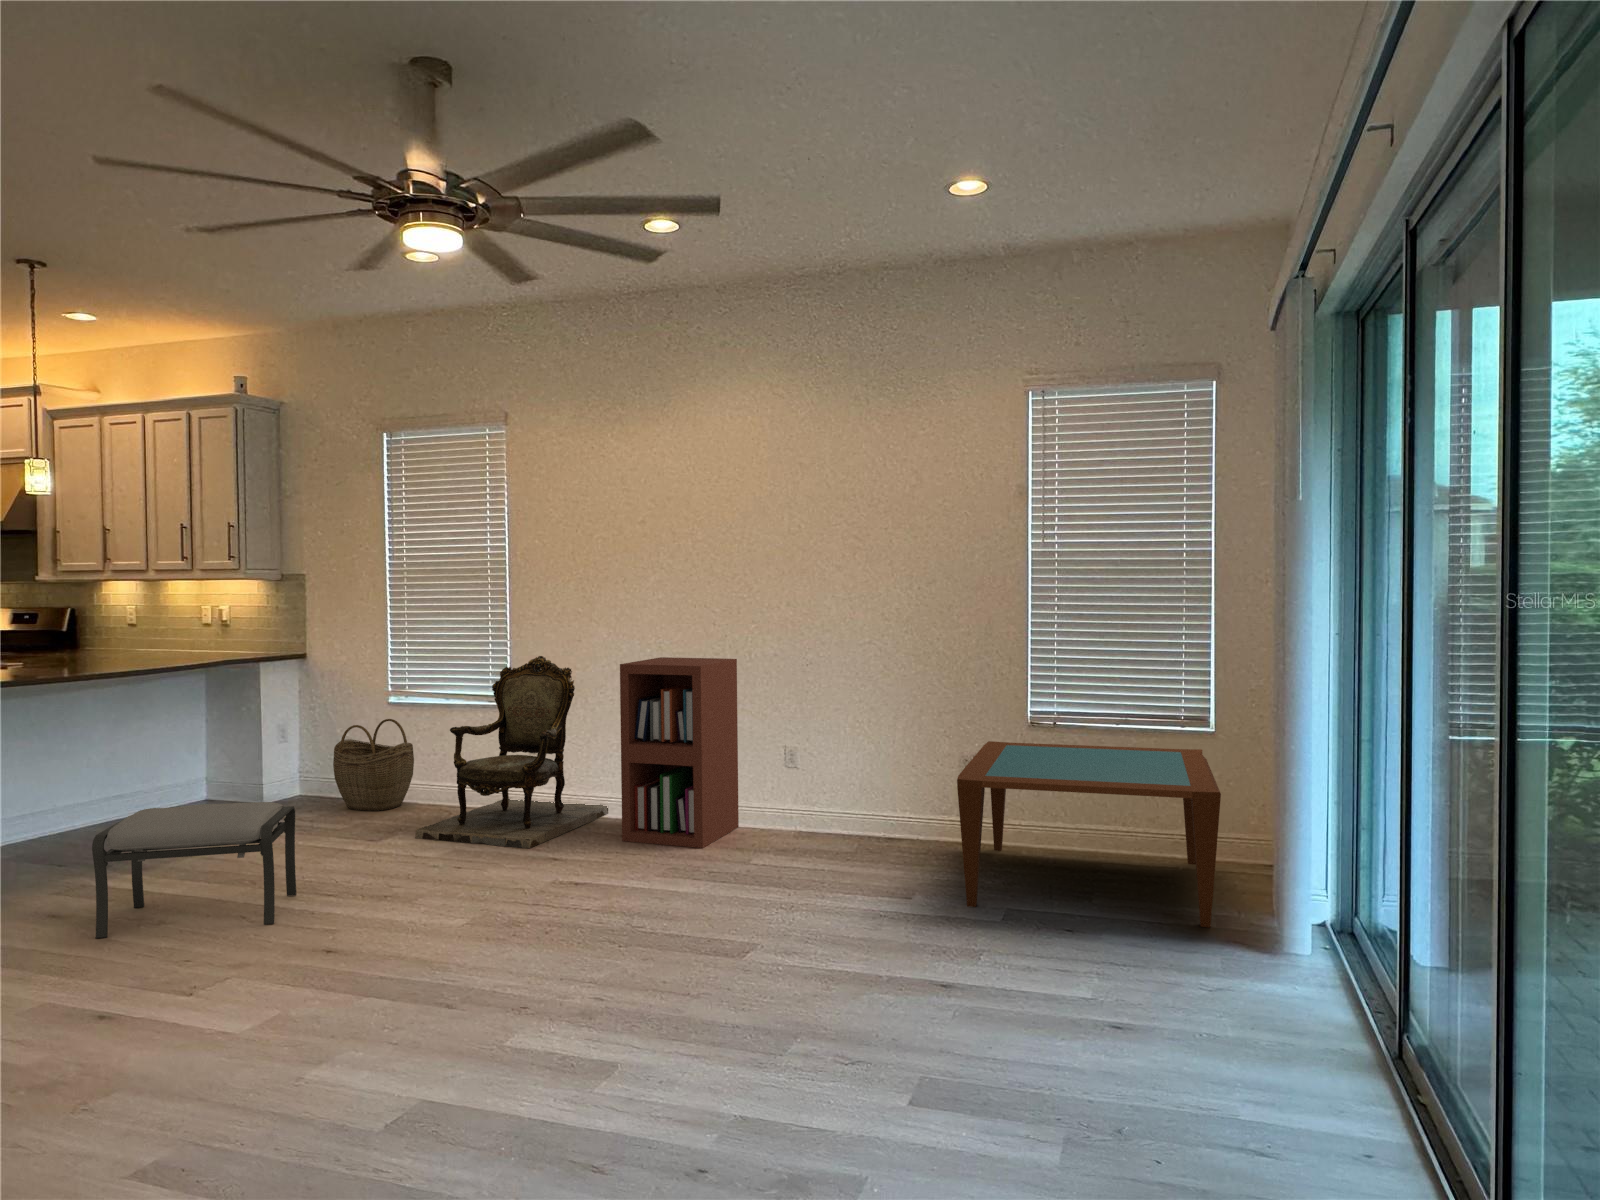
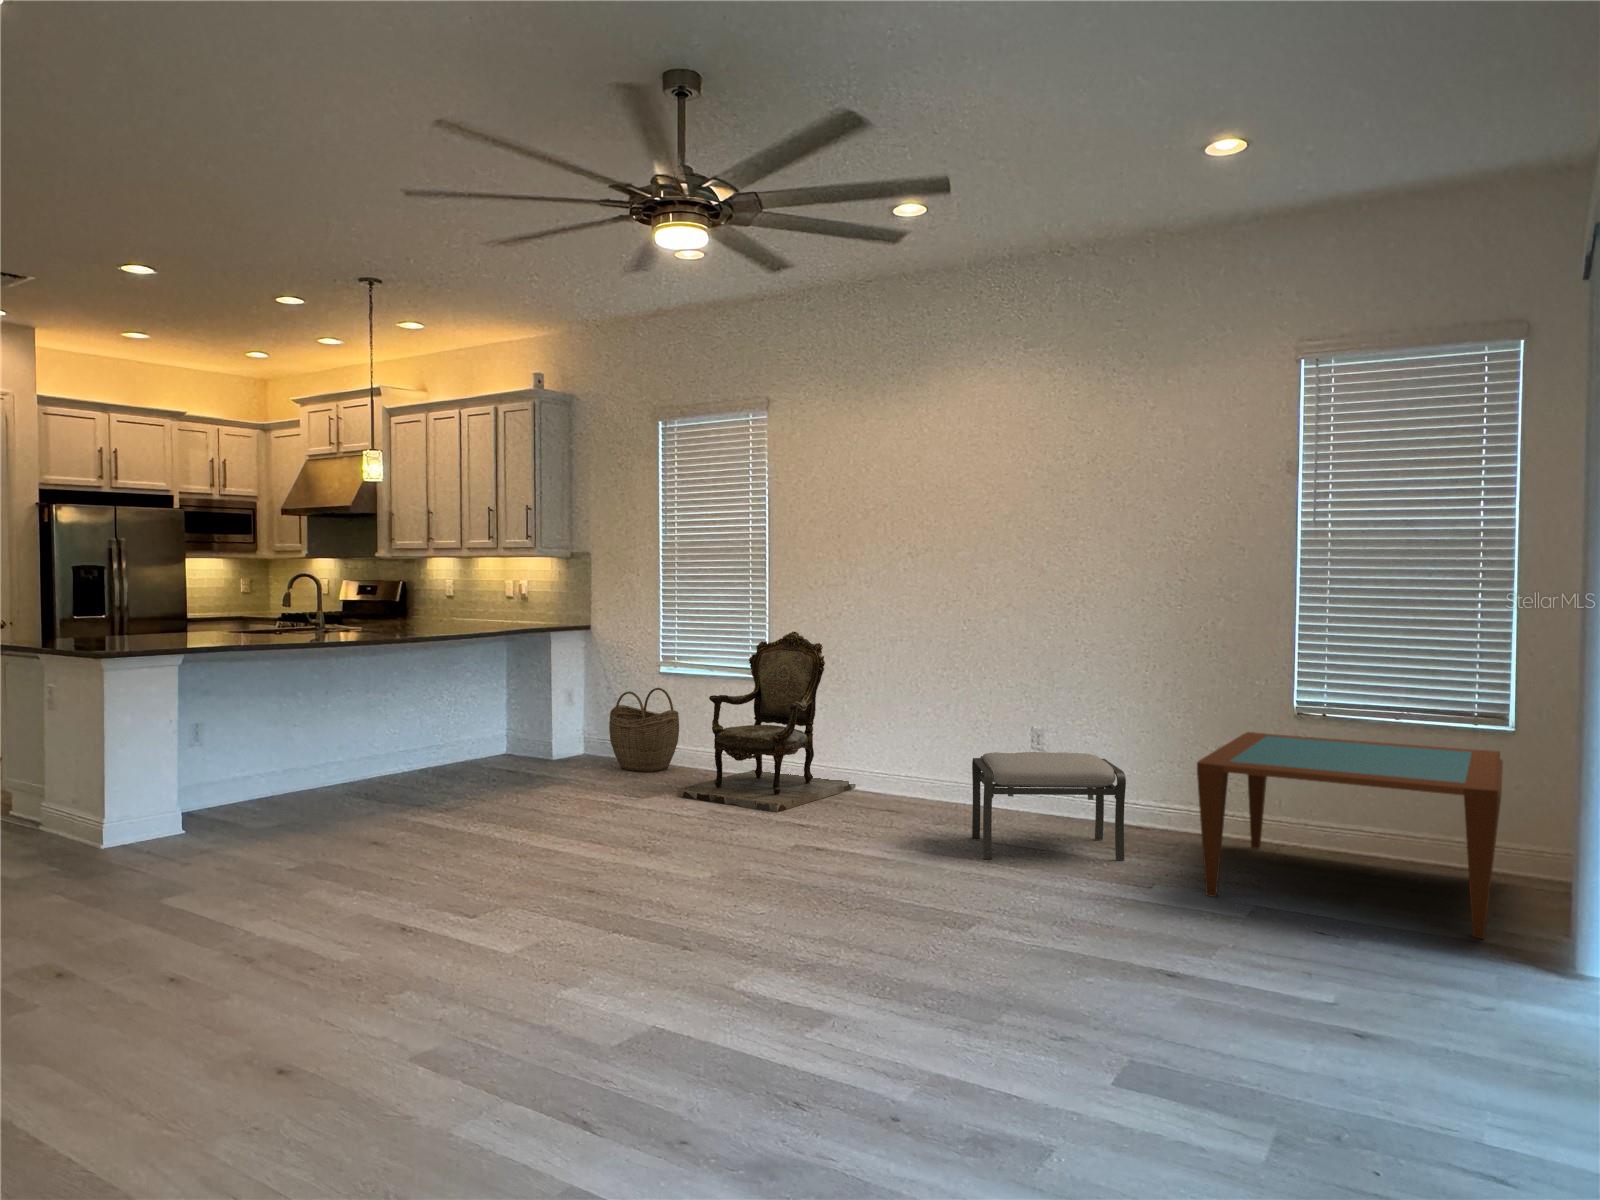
bookshelf: present [620,657,739,848] -> none [865,635,983,824]
ottoman: present [92,802,297,938] -> present [972,752,1126,860]

